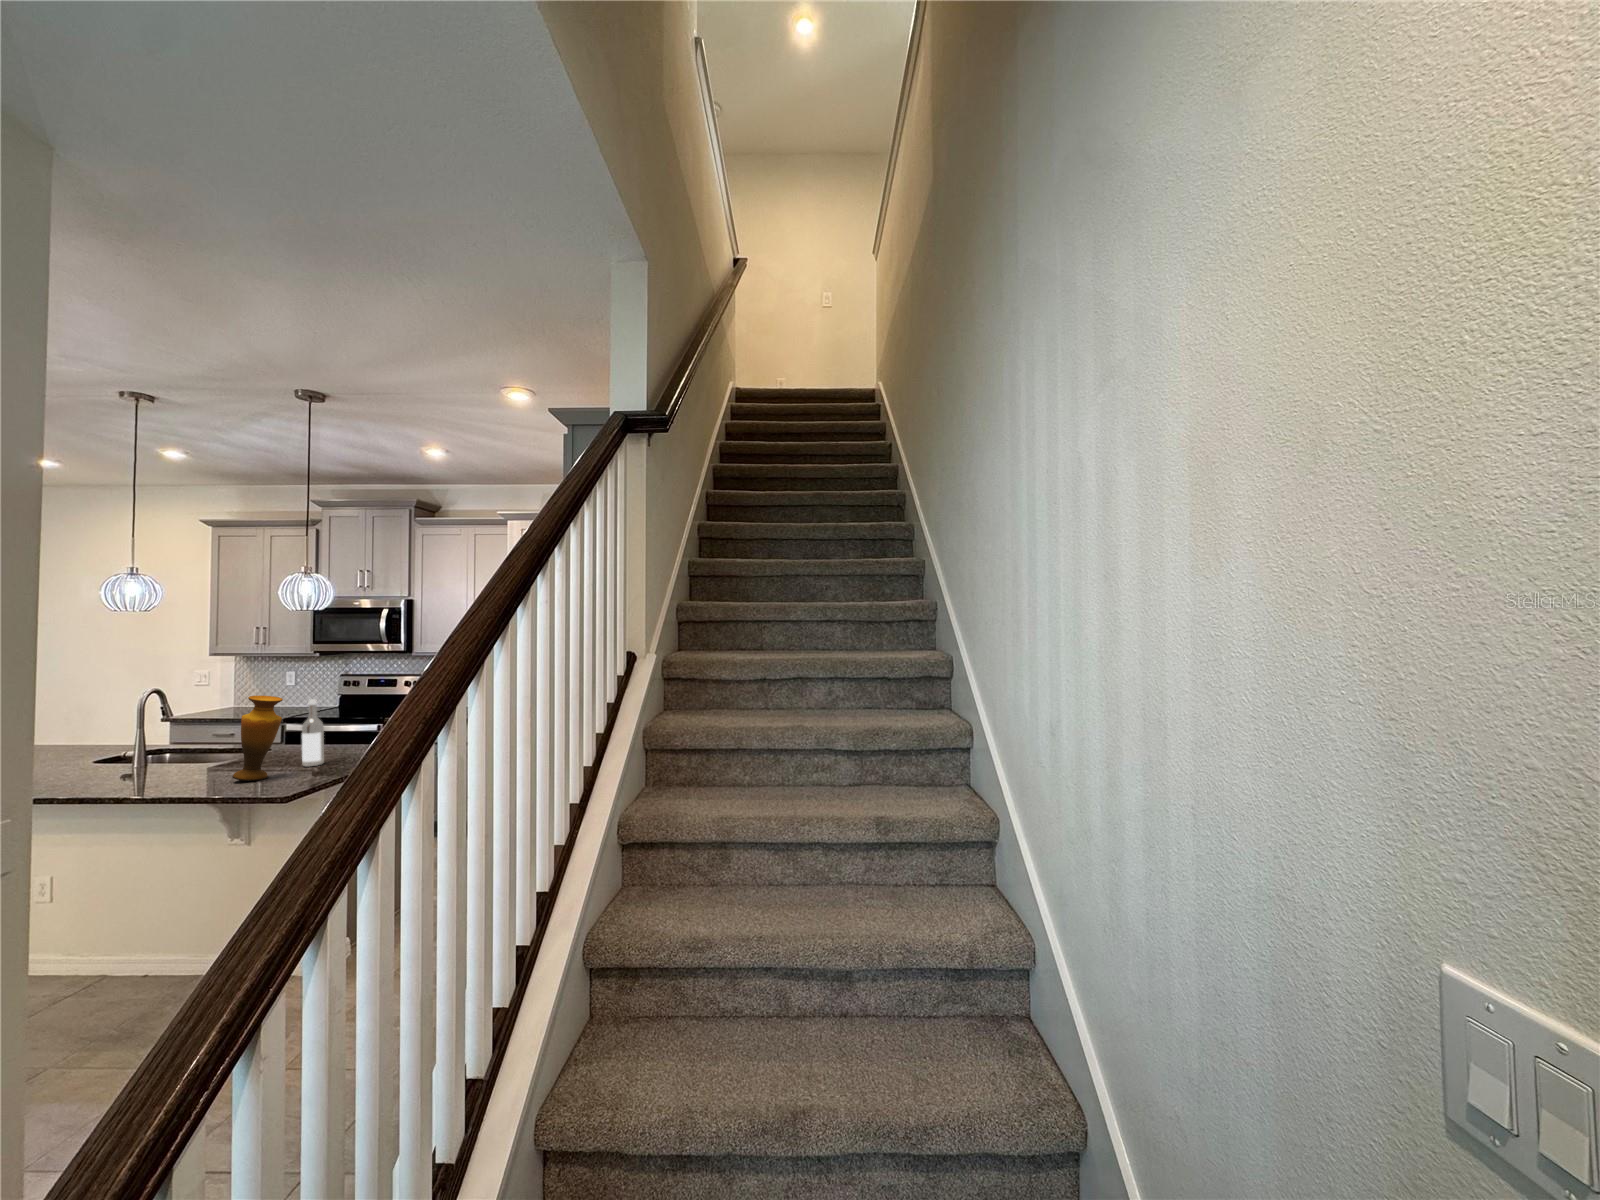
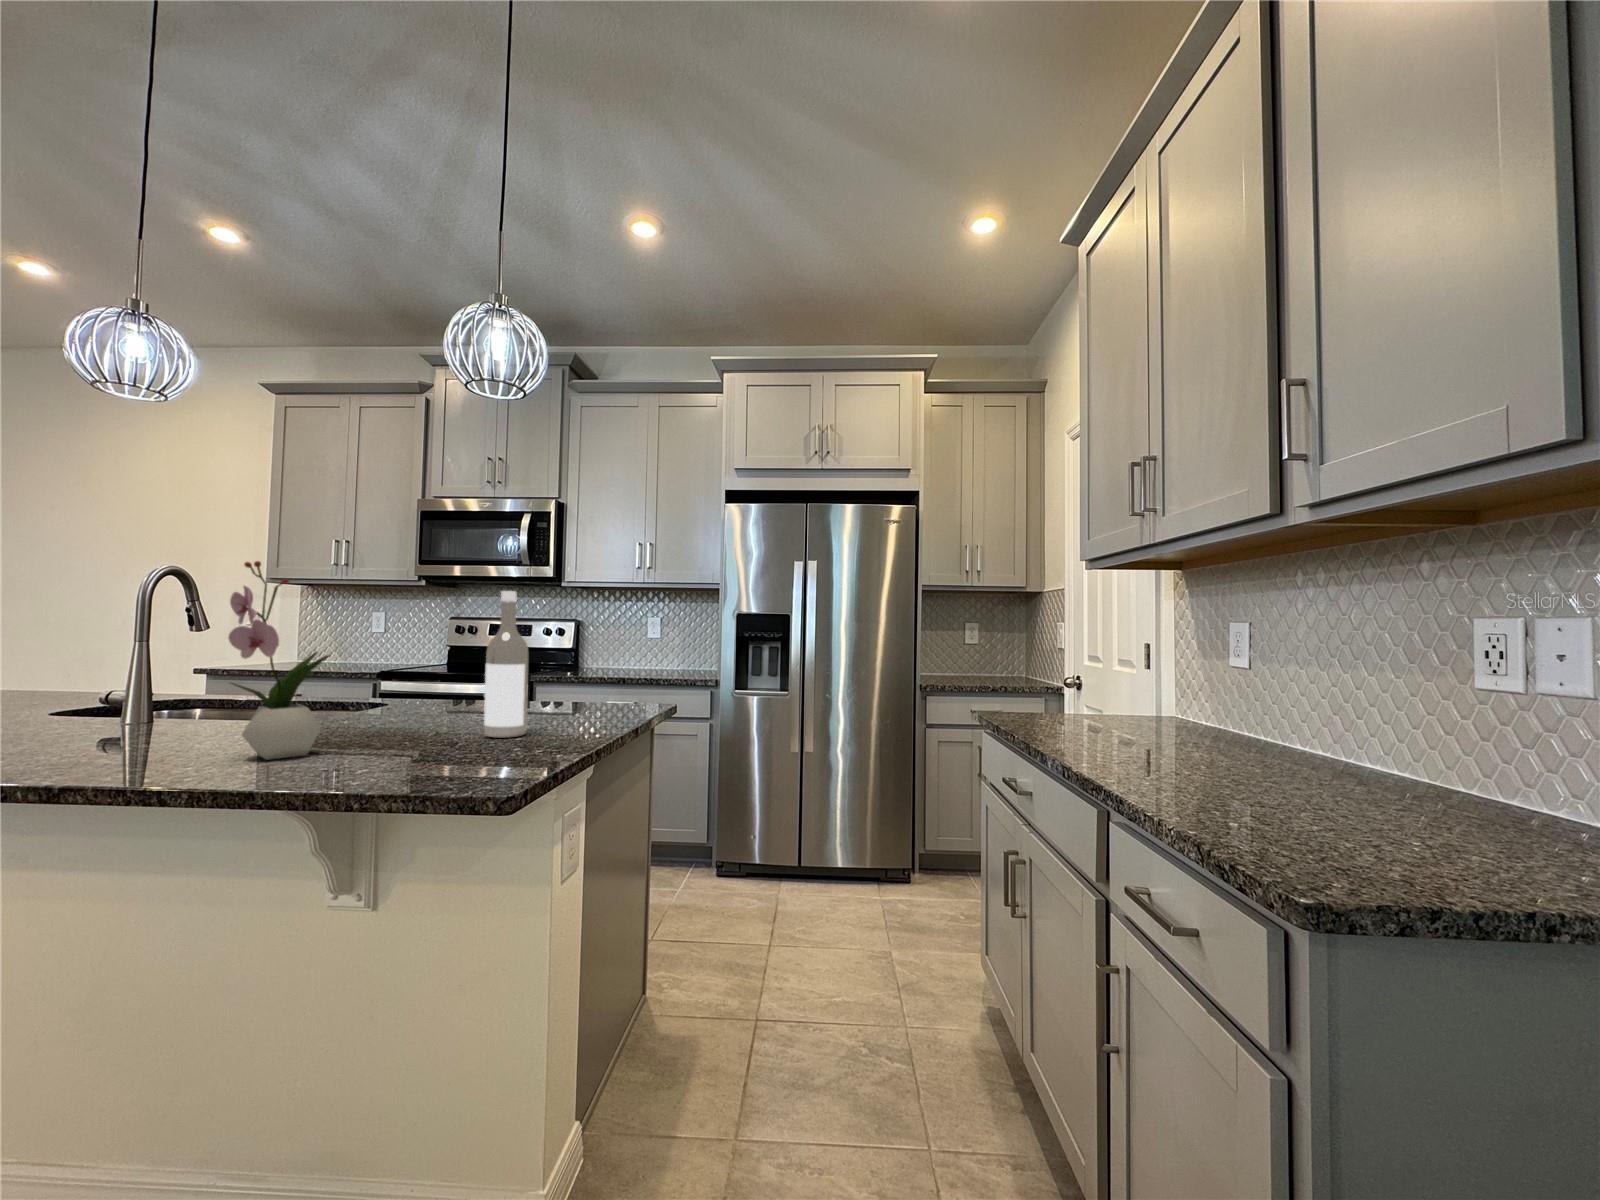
vase: present [232,696,283,781] -> none [351,557,469,762]
flower arrangement: none [178,698,225,782] -> present [228,561,329,760]

